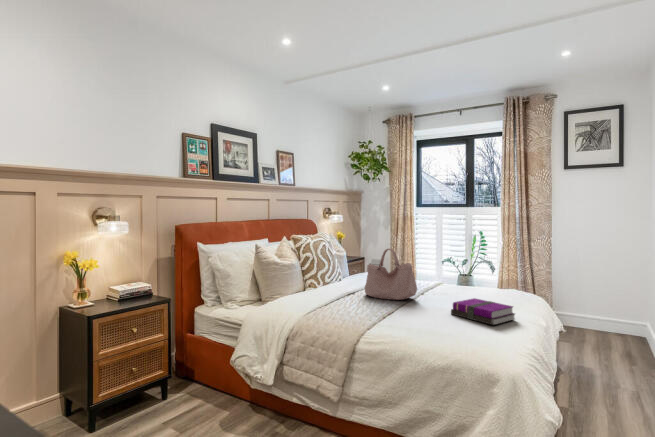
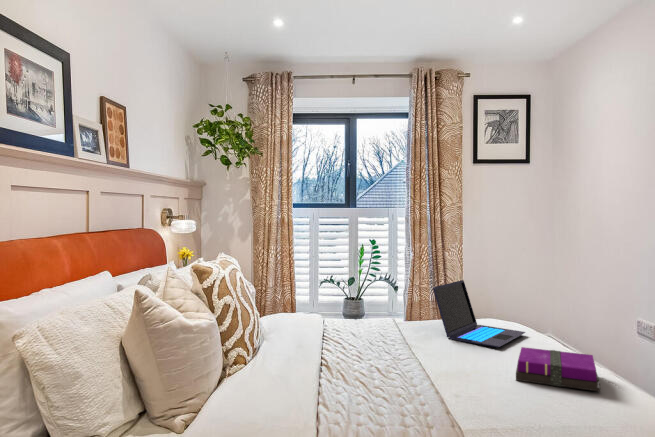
handbag: present [365,249,417,300] -> none [342,278,432,367]
laptop: none [447,258,518,301] -> present [433,280,525,348]

